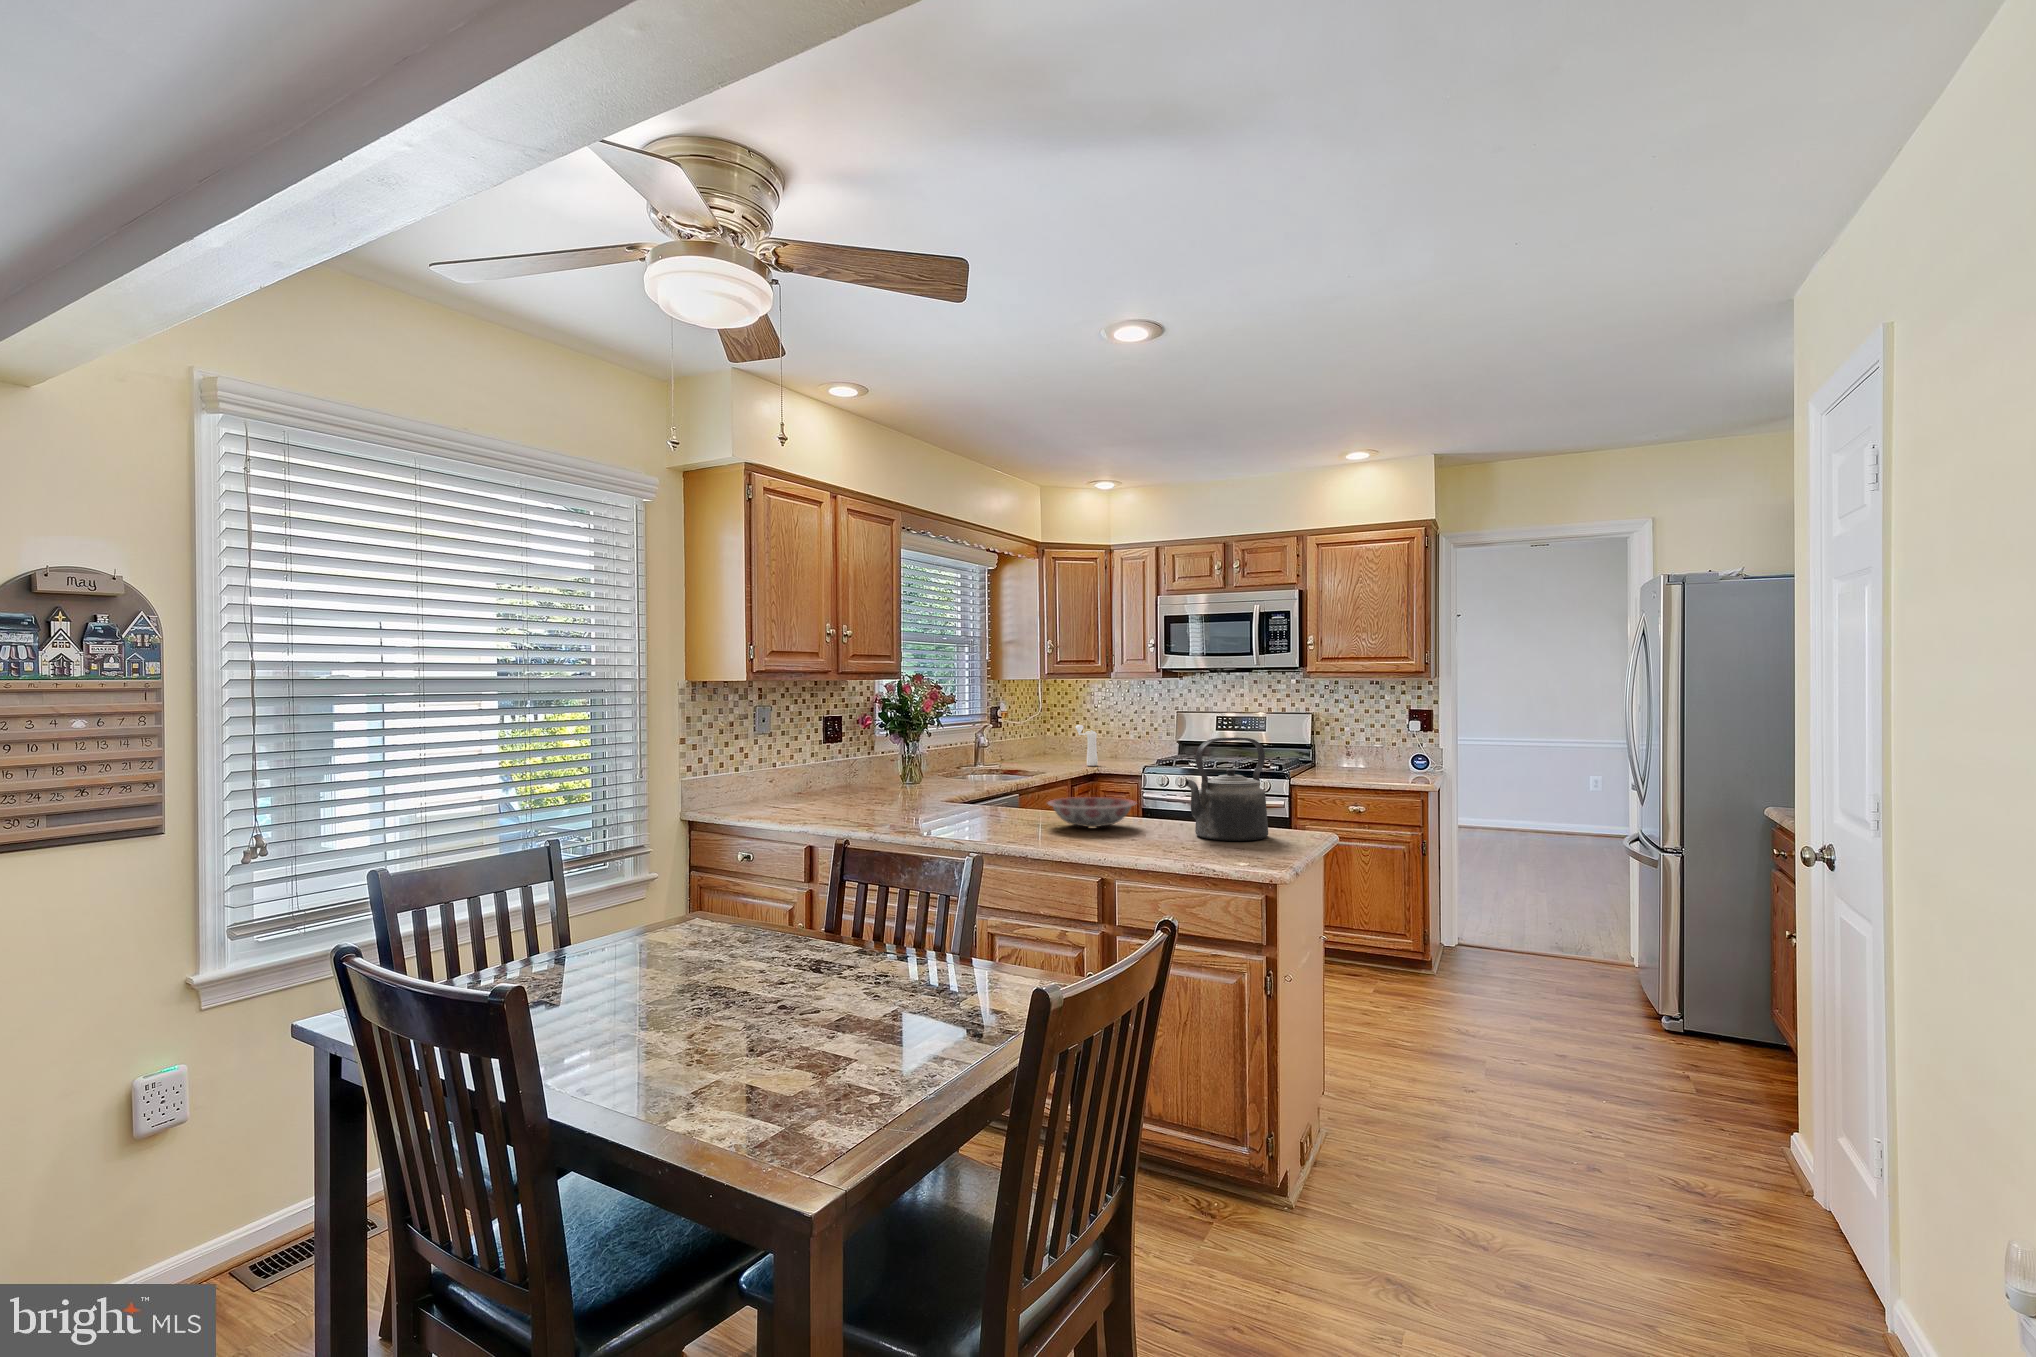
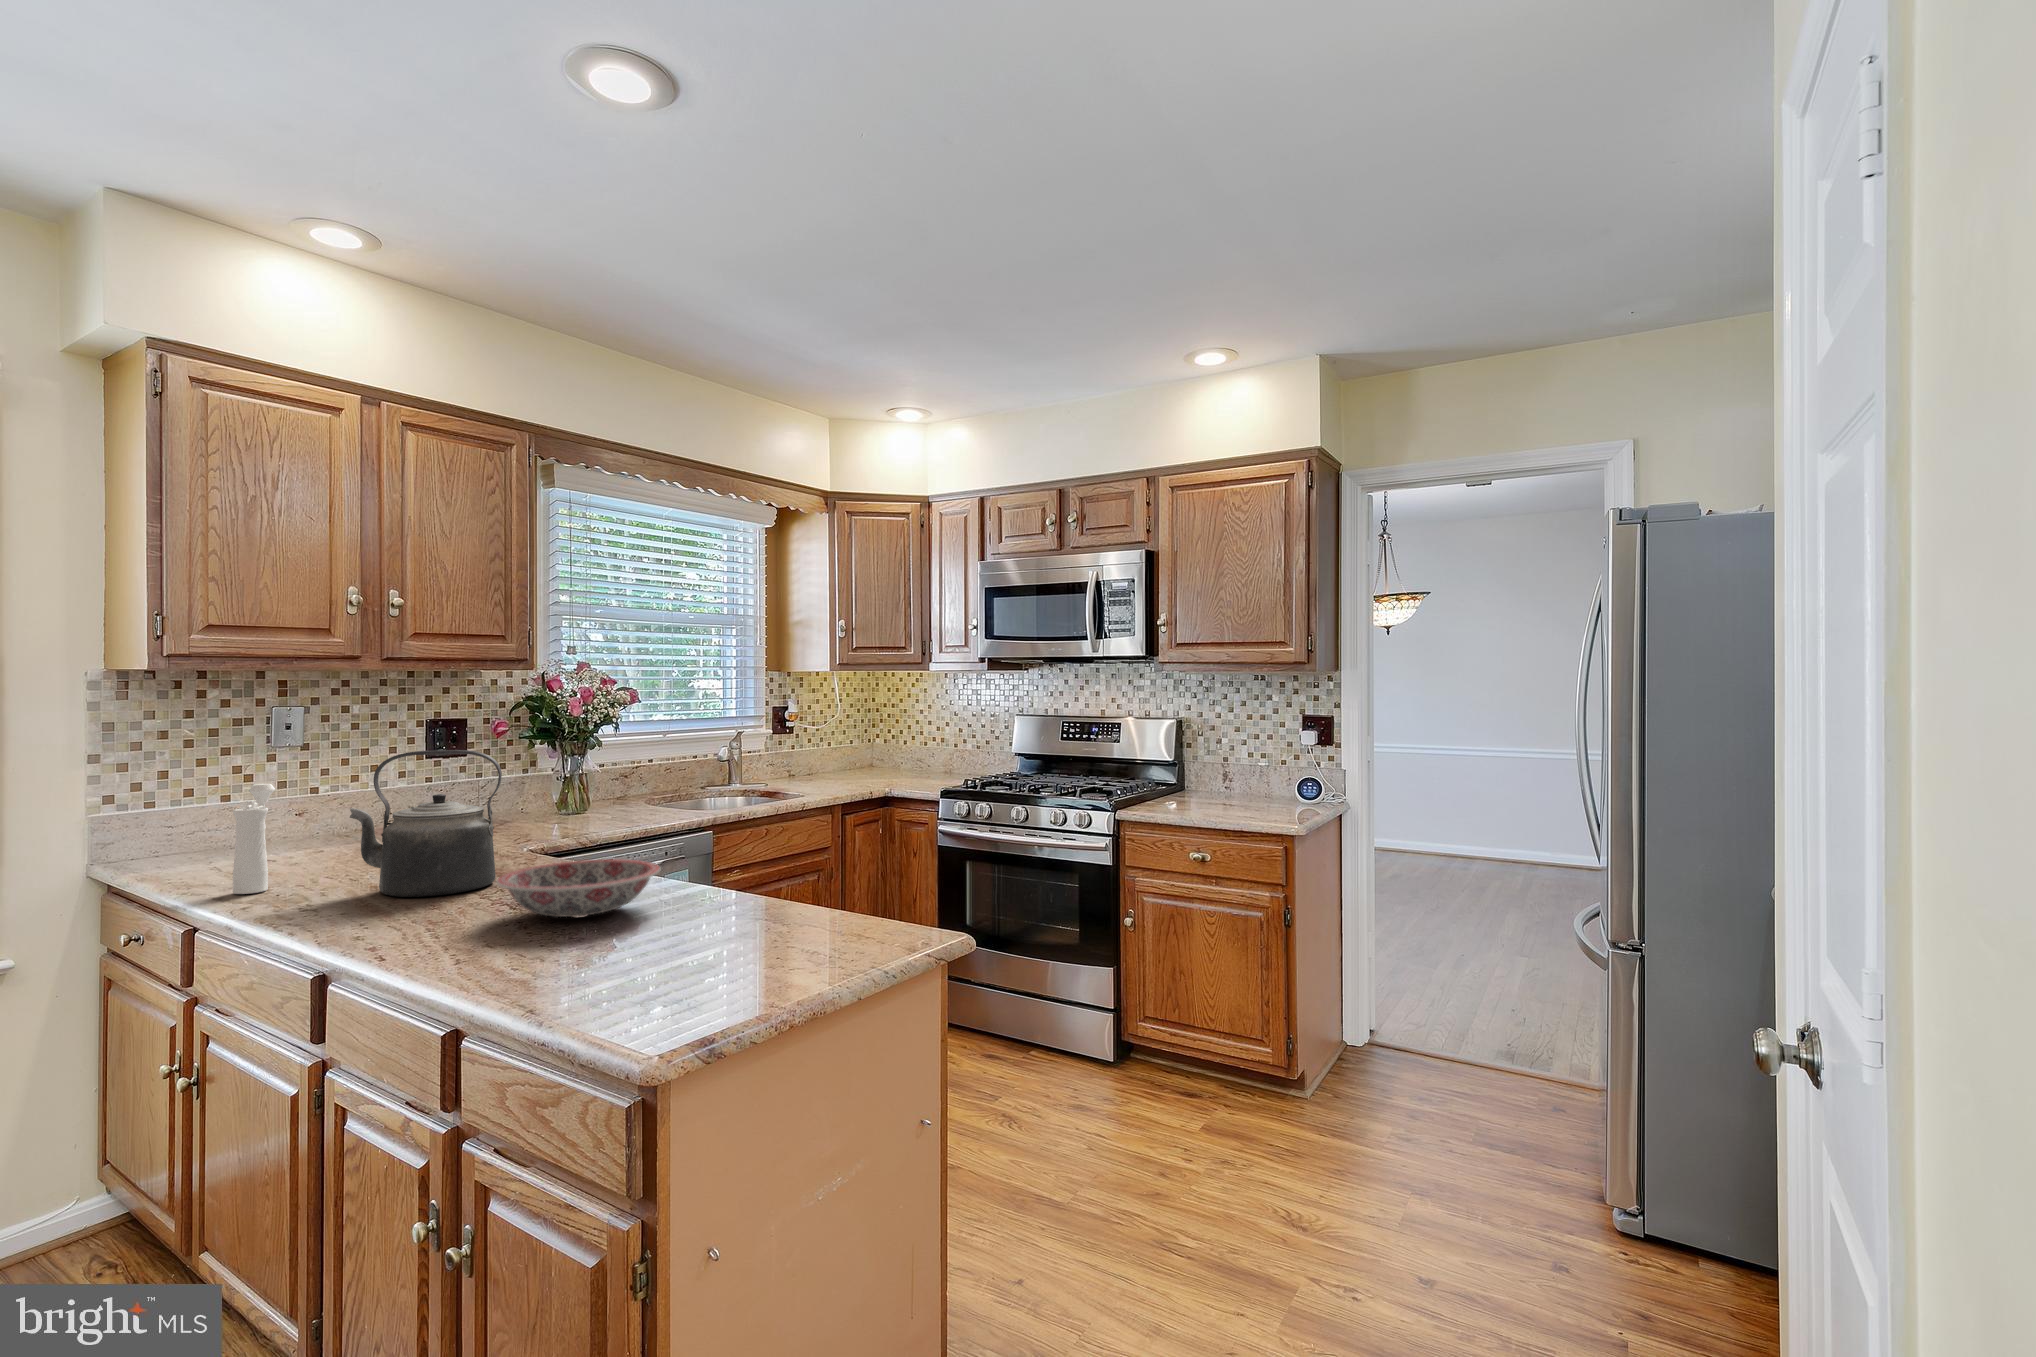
pepper mill: present [1075,725,1098,766] -> present [233,784,275,894]
kettle: present [1185,737,1268,841] -> present [350,750,502,897]

